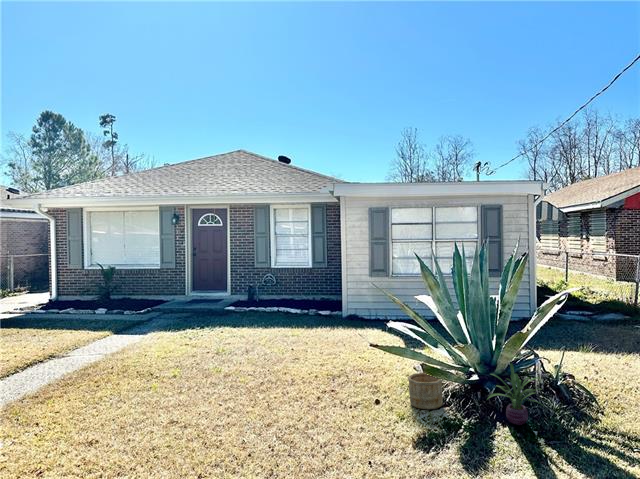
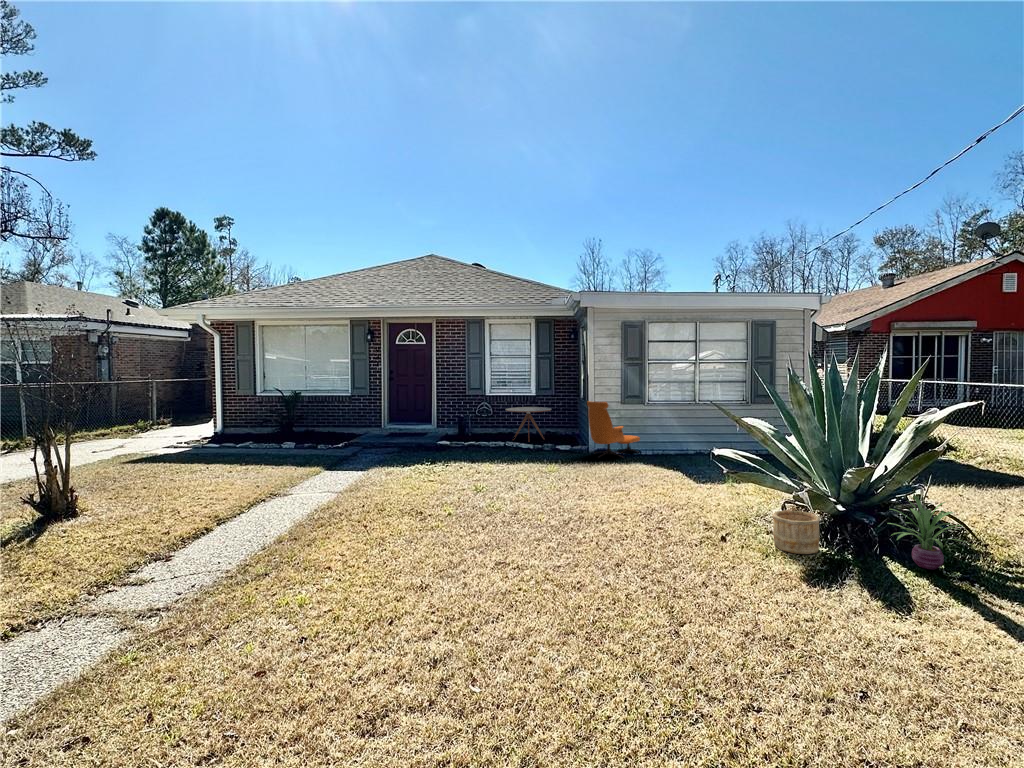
lounge chair: none [334,275,384,323] -> present [587,401,640,458]
round table: none [282,278,320,308] -> present [506,407,552,440]

